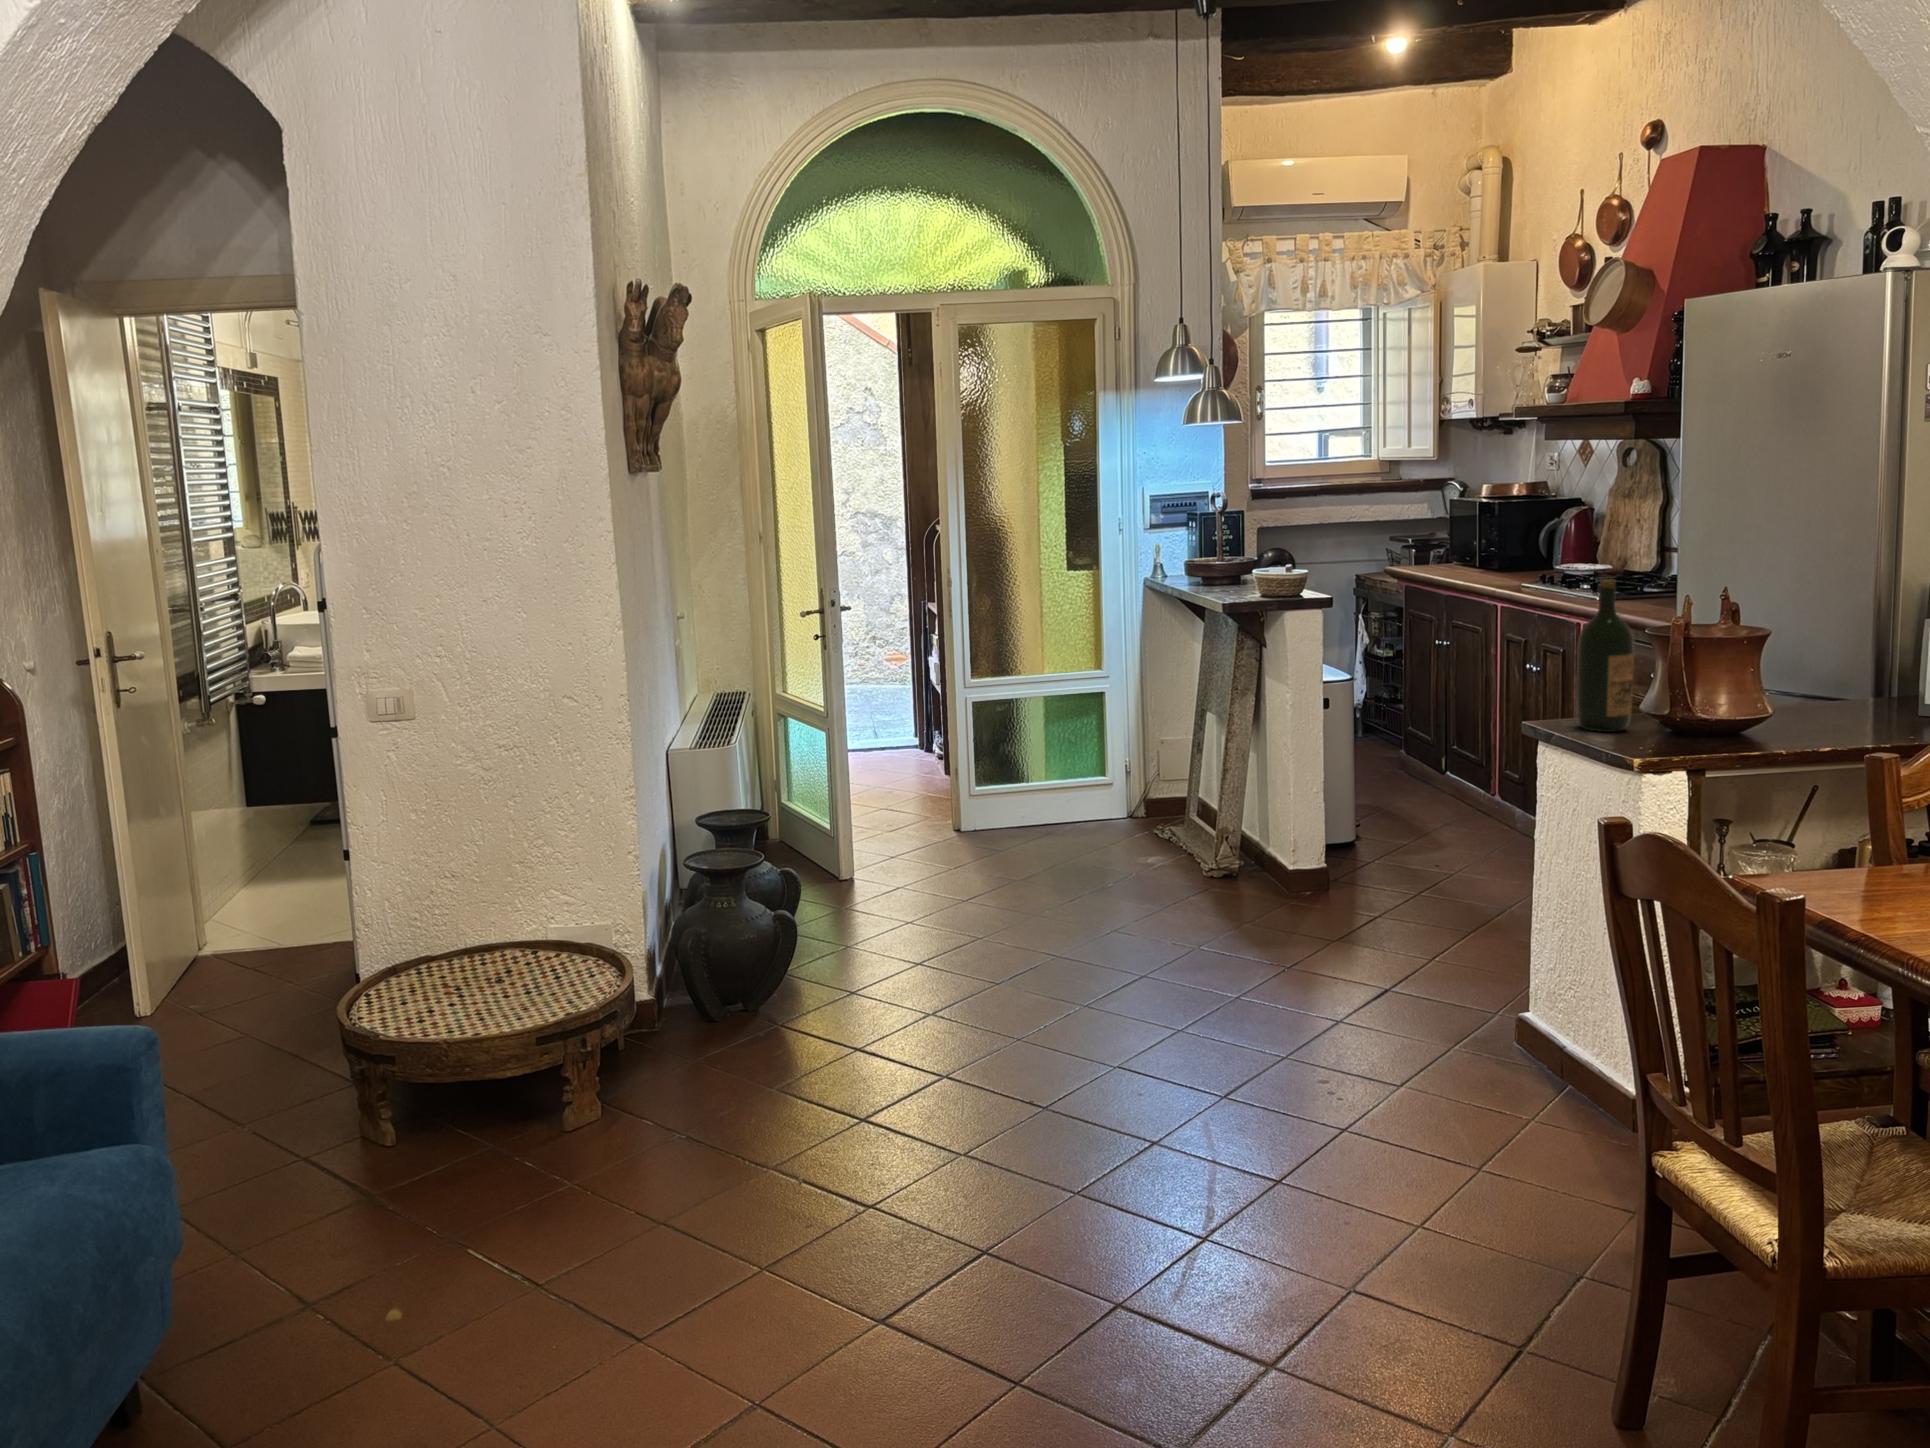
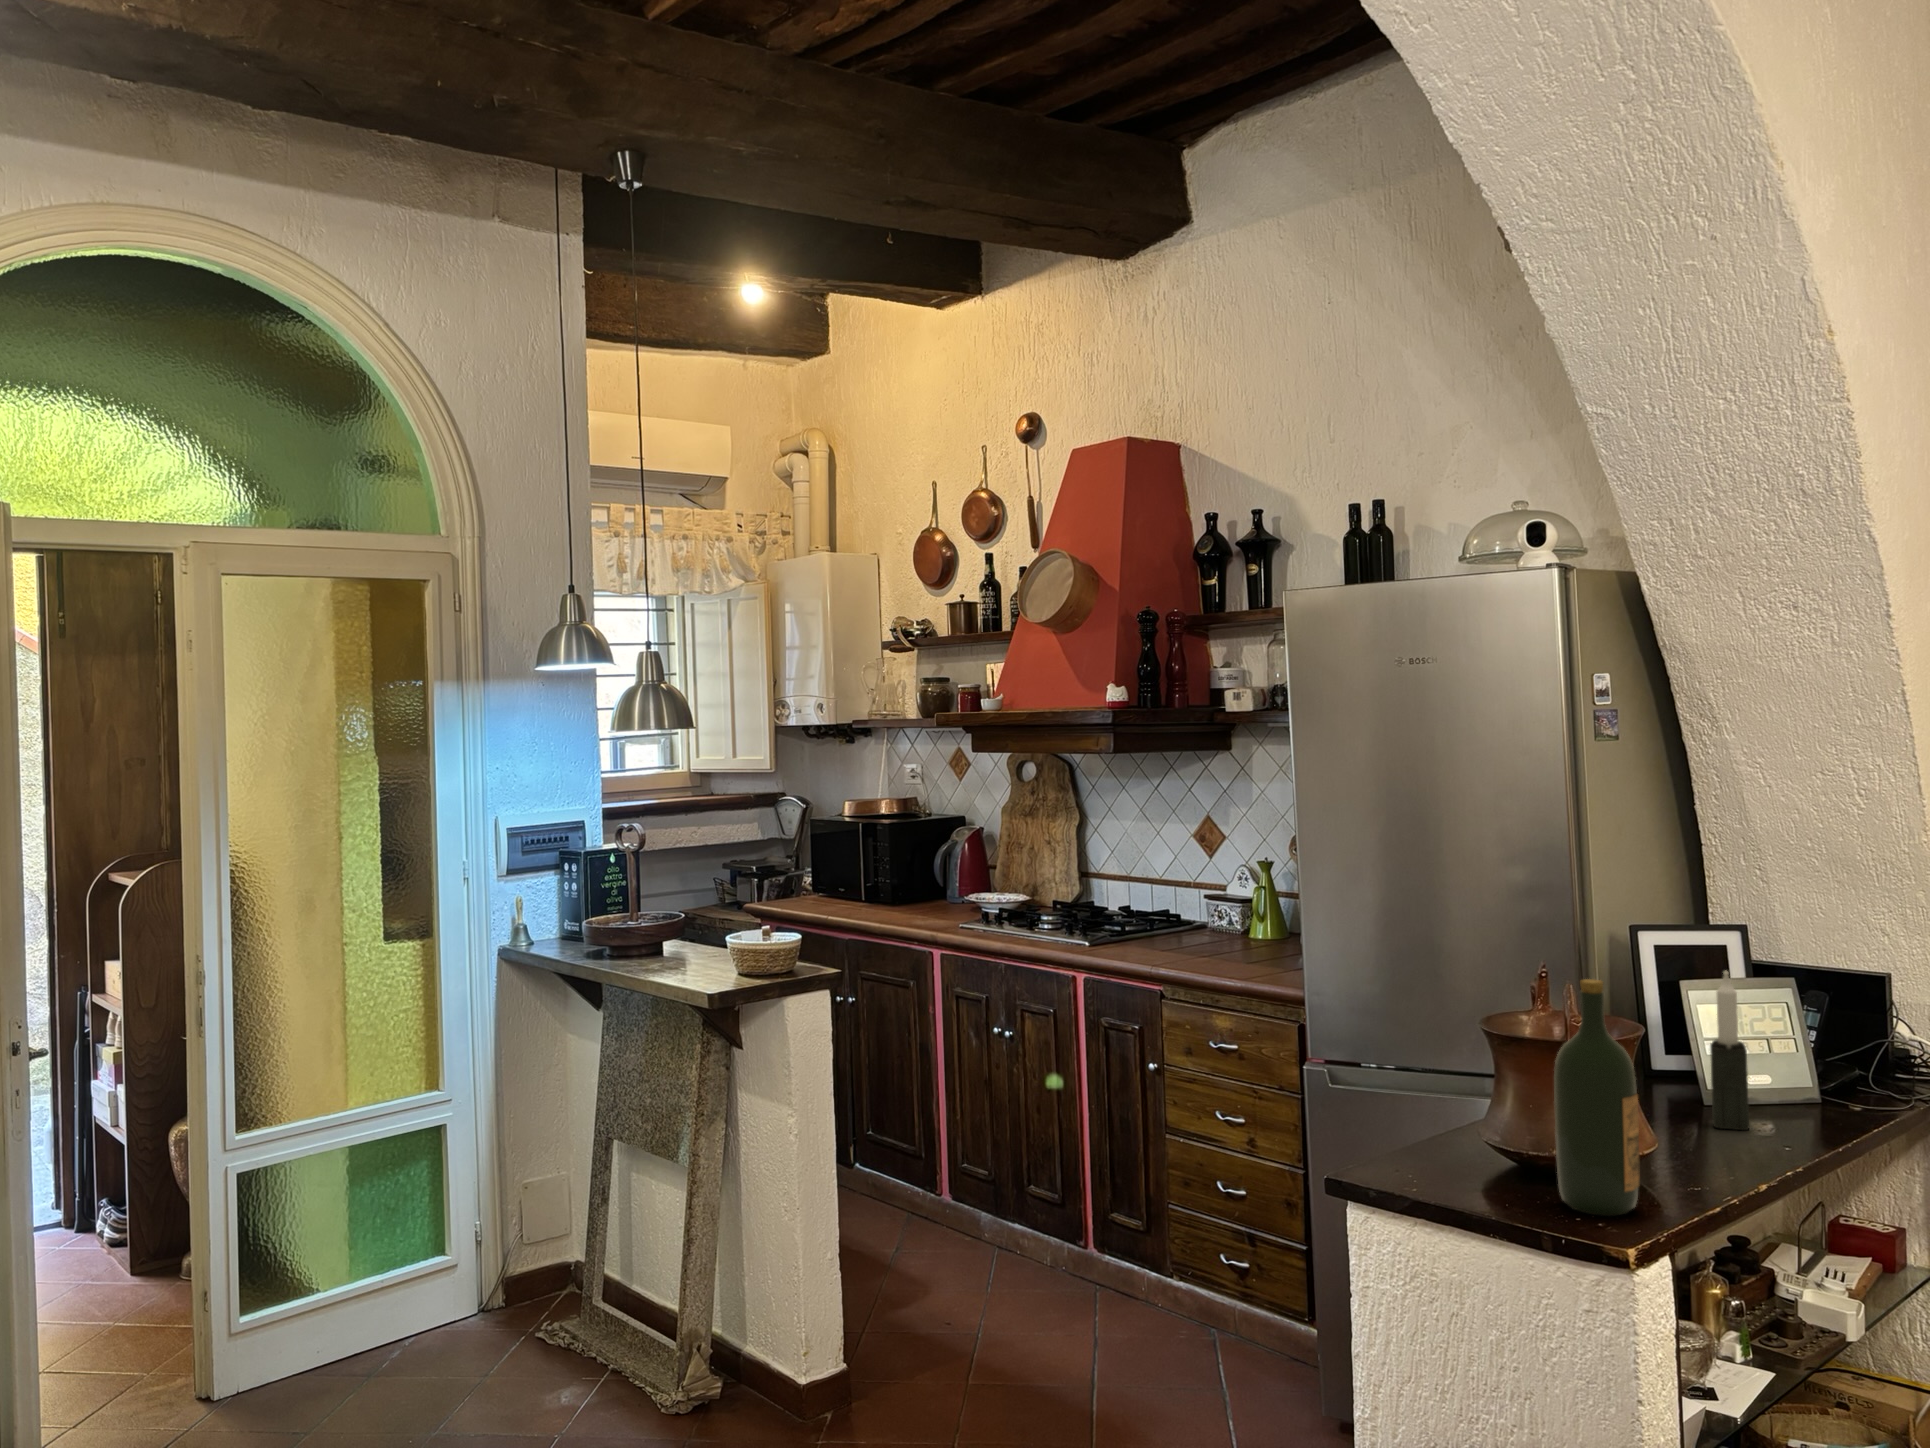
candle: none [1835,597,1872,718] -> present [1710,971,1749,1130]

